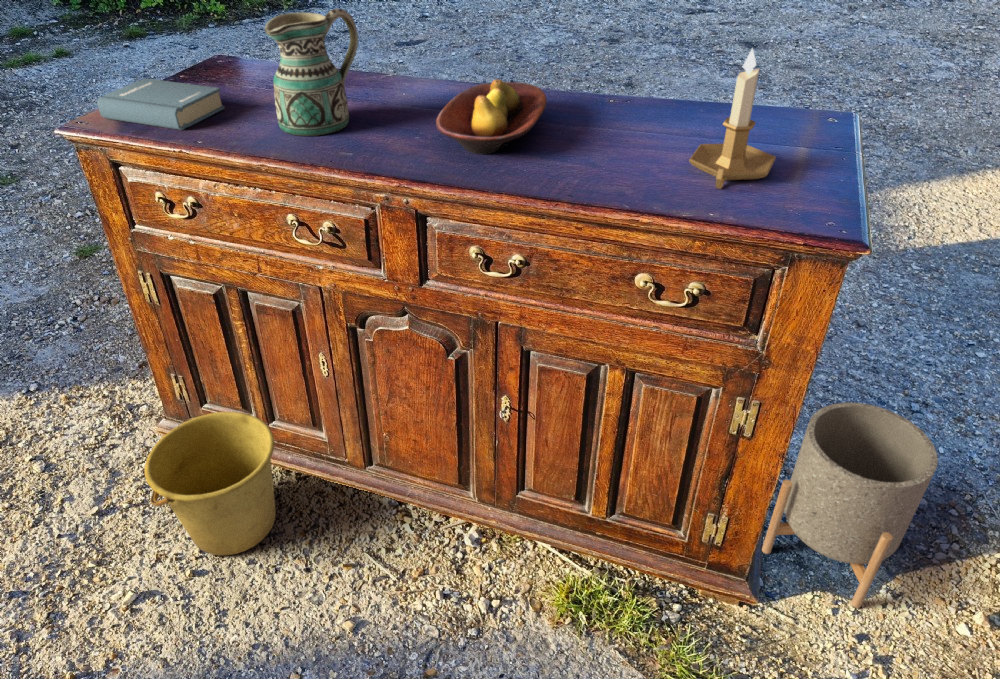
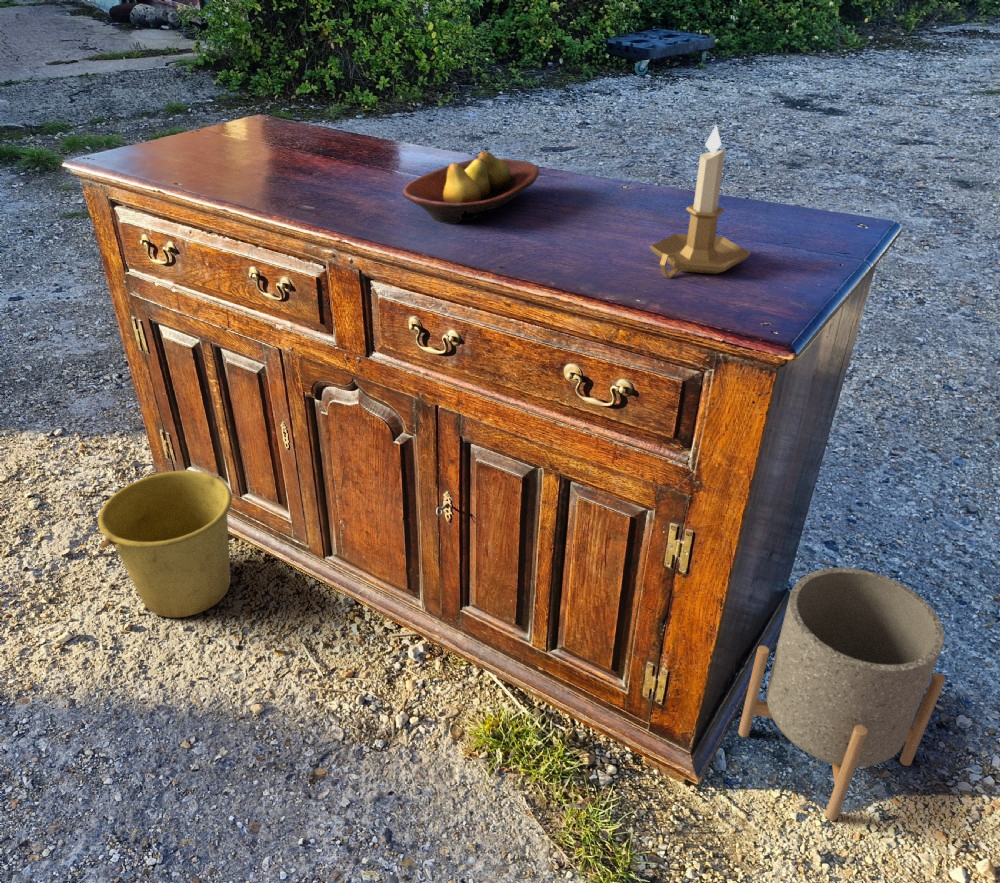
ceramic pitcher: present [265,9,358,136] -> none [258,68,359,192]
hardback book: present [97,78,224,130] -> none [115,129,233,177]

